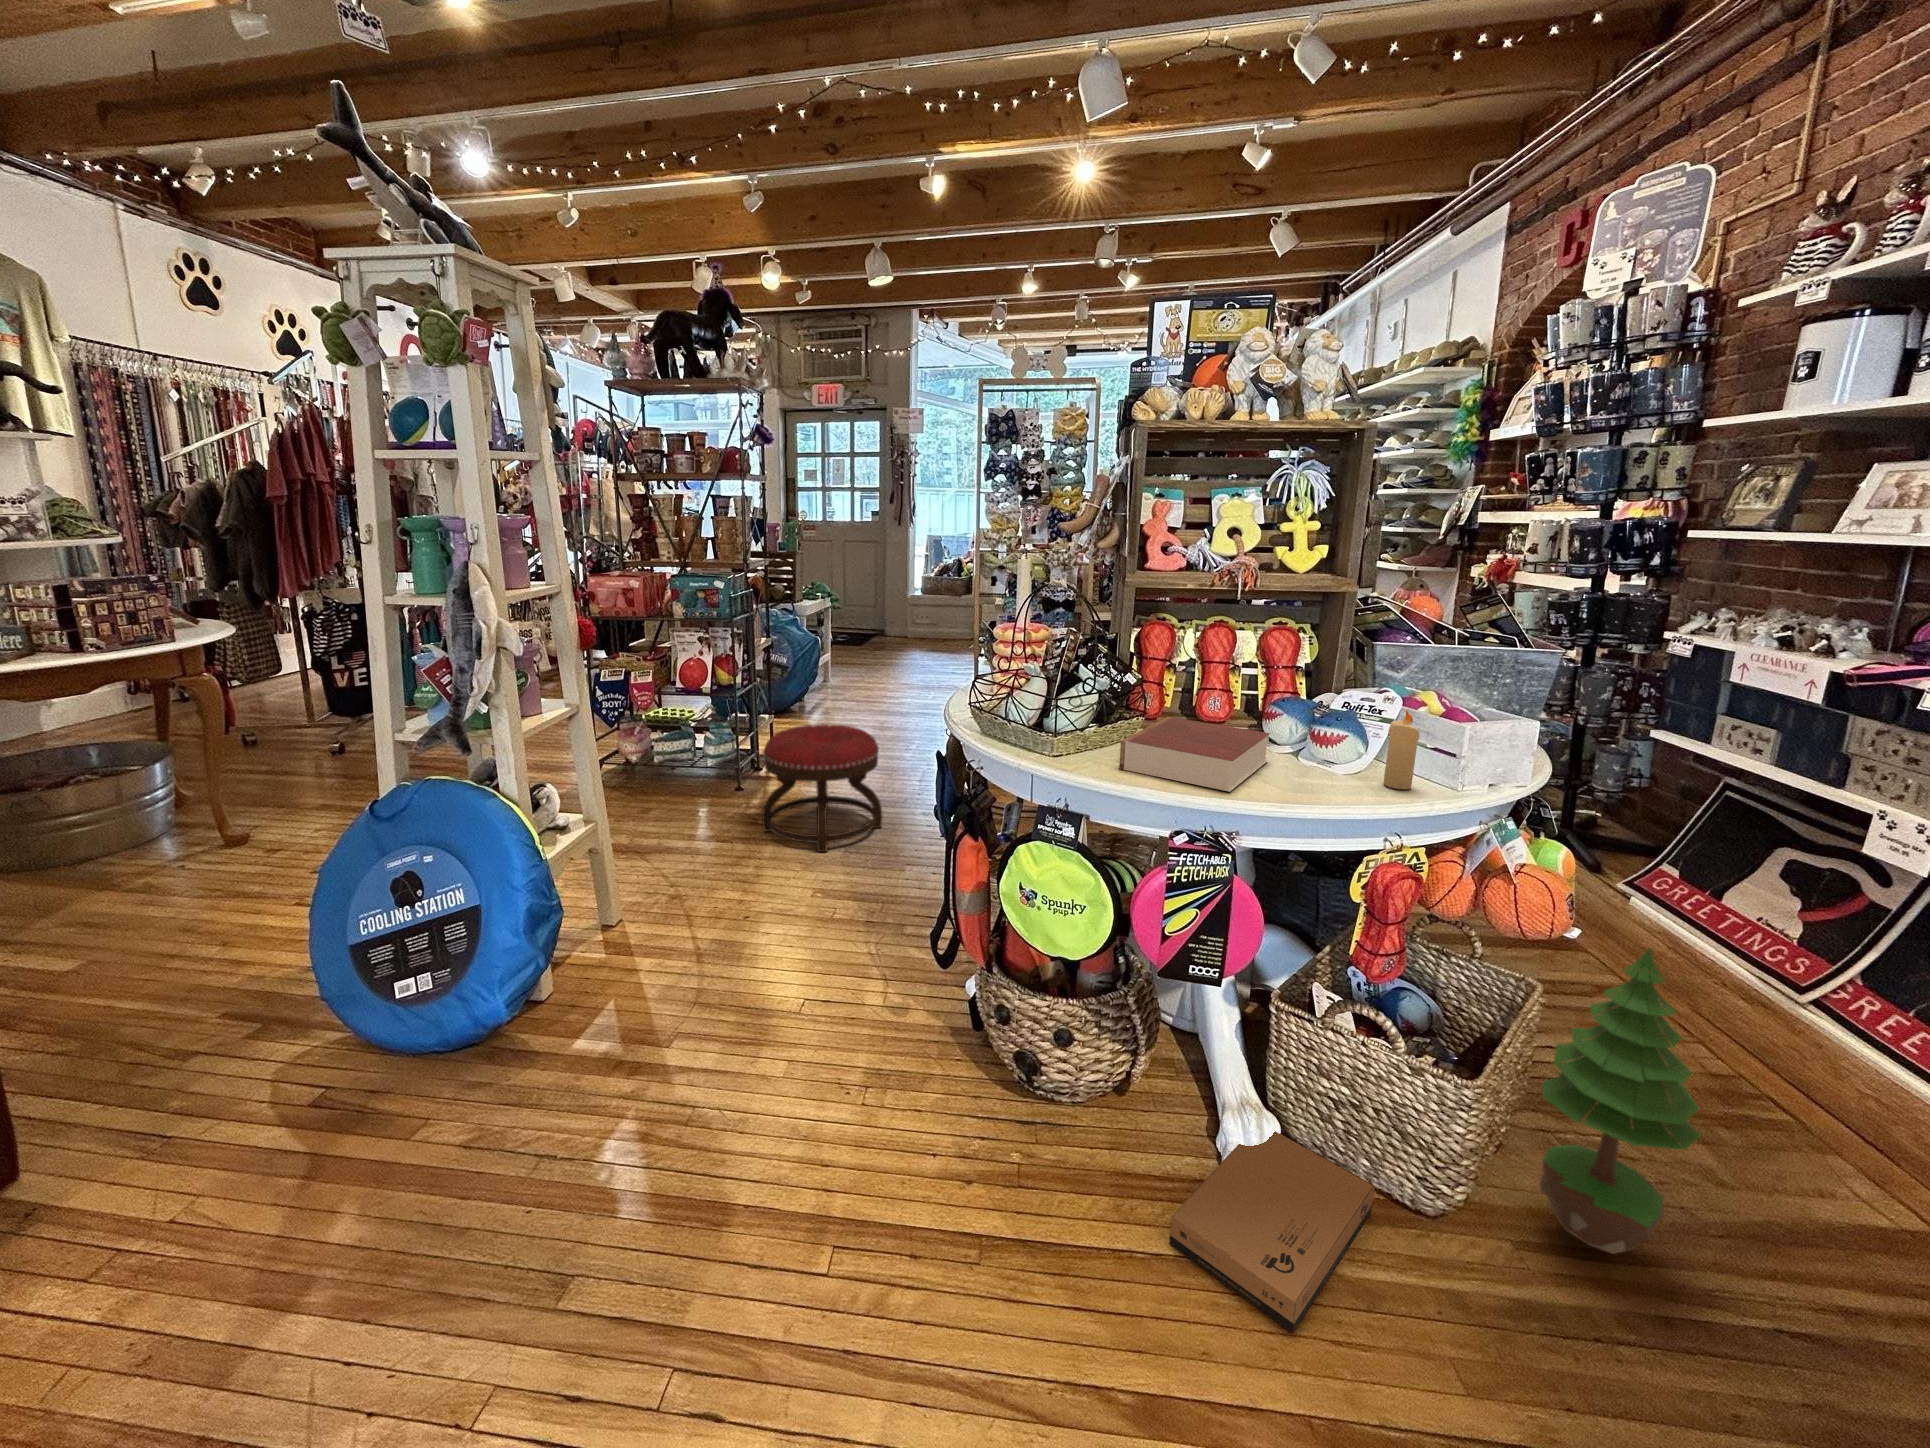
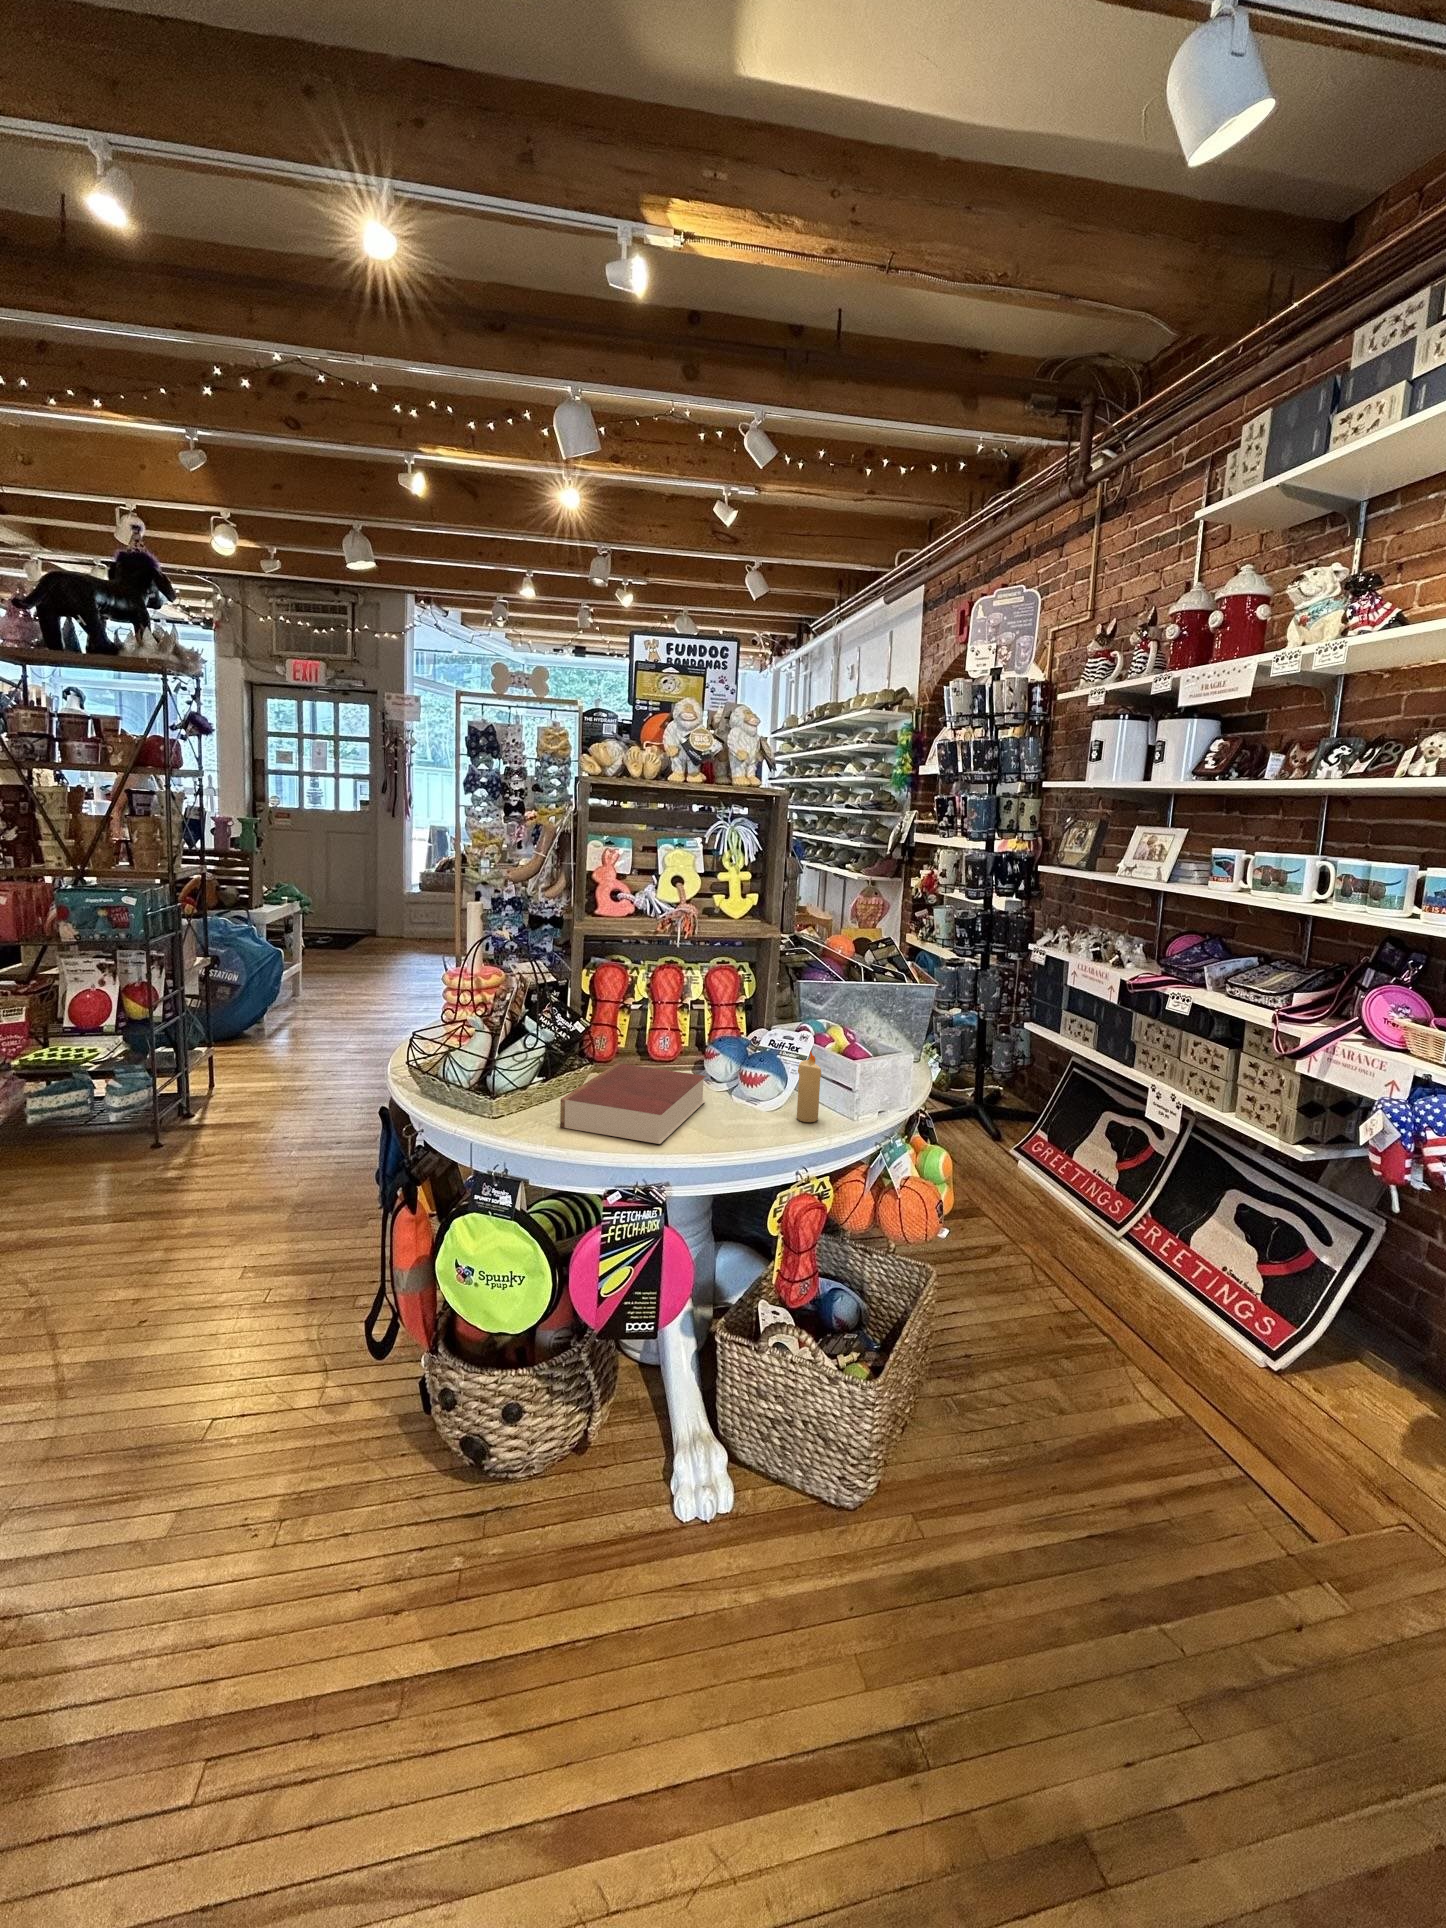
ottoman: present [762,724,883,852] -> none [181,1065,345,1222]
potted tree: present [1540,949,1700,1254] -> none [924,1238,1028,1503]
cardboard box: present [1169,1131,1375,1333] -> none [612,1455,802,1679]

